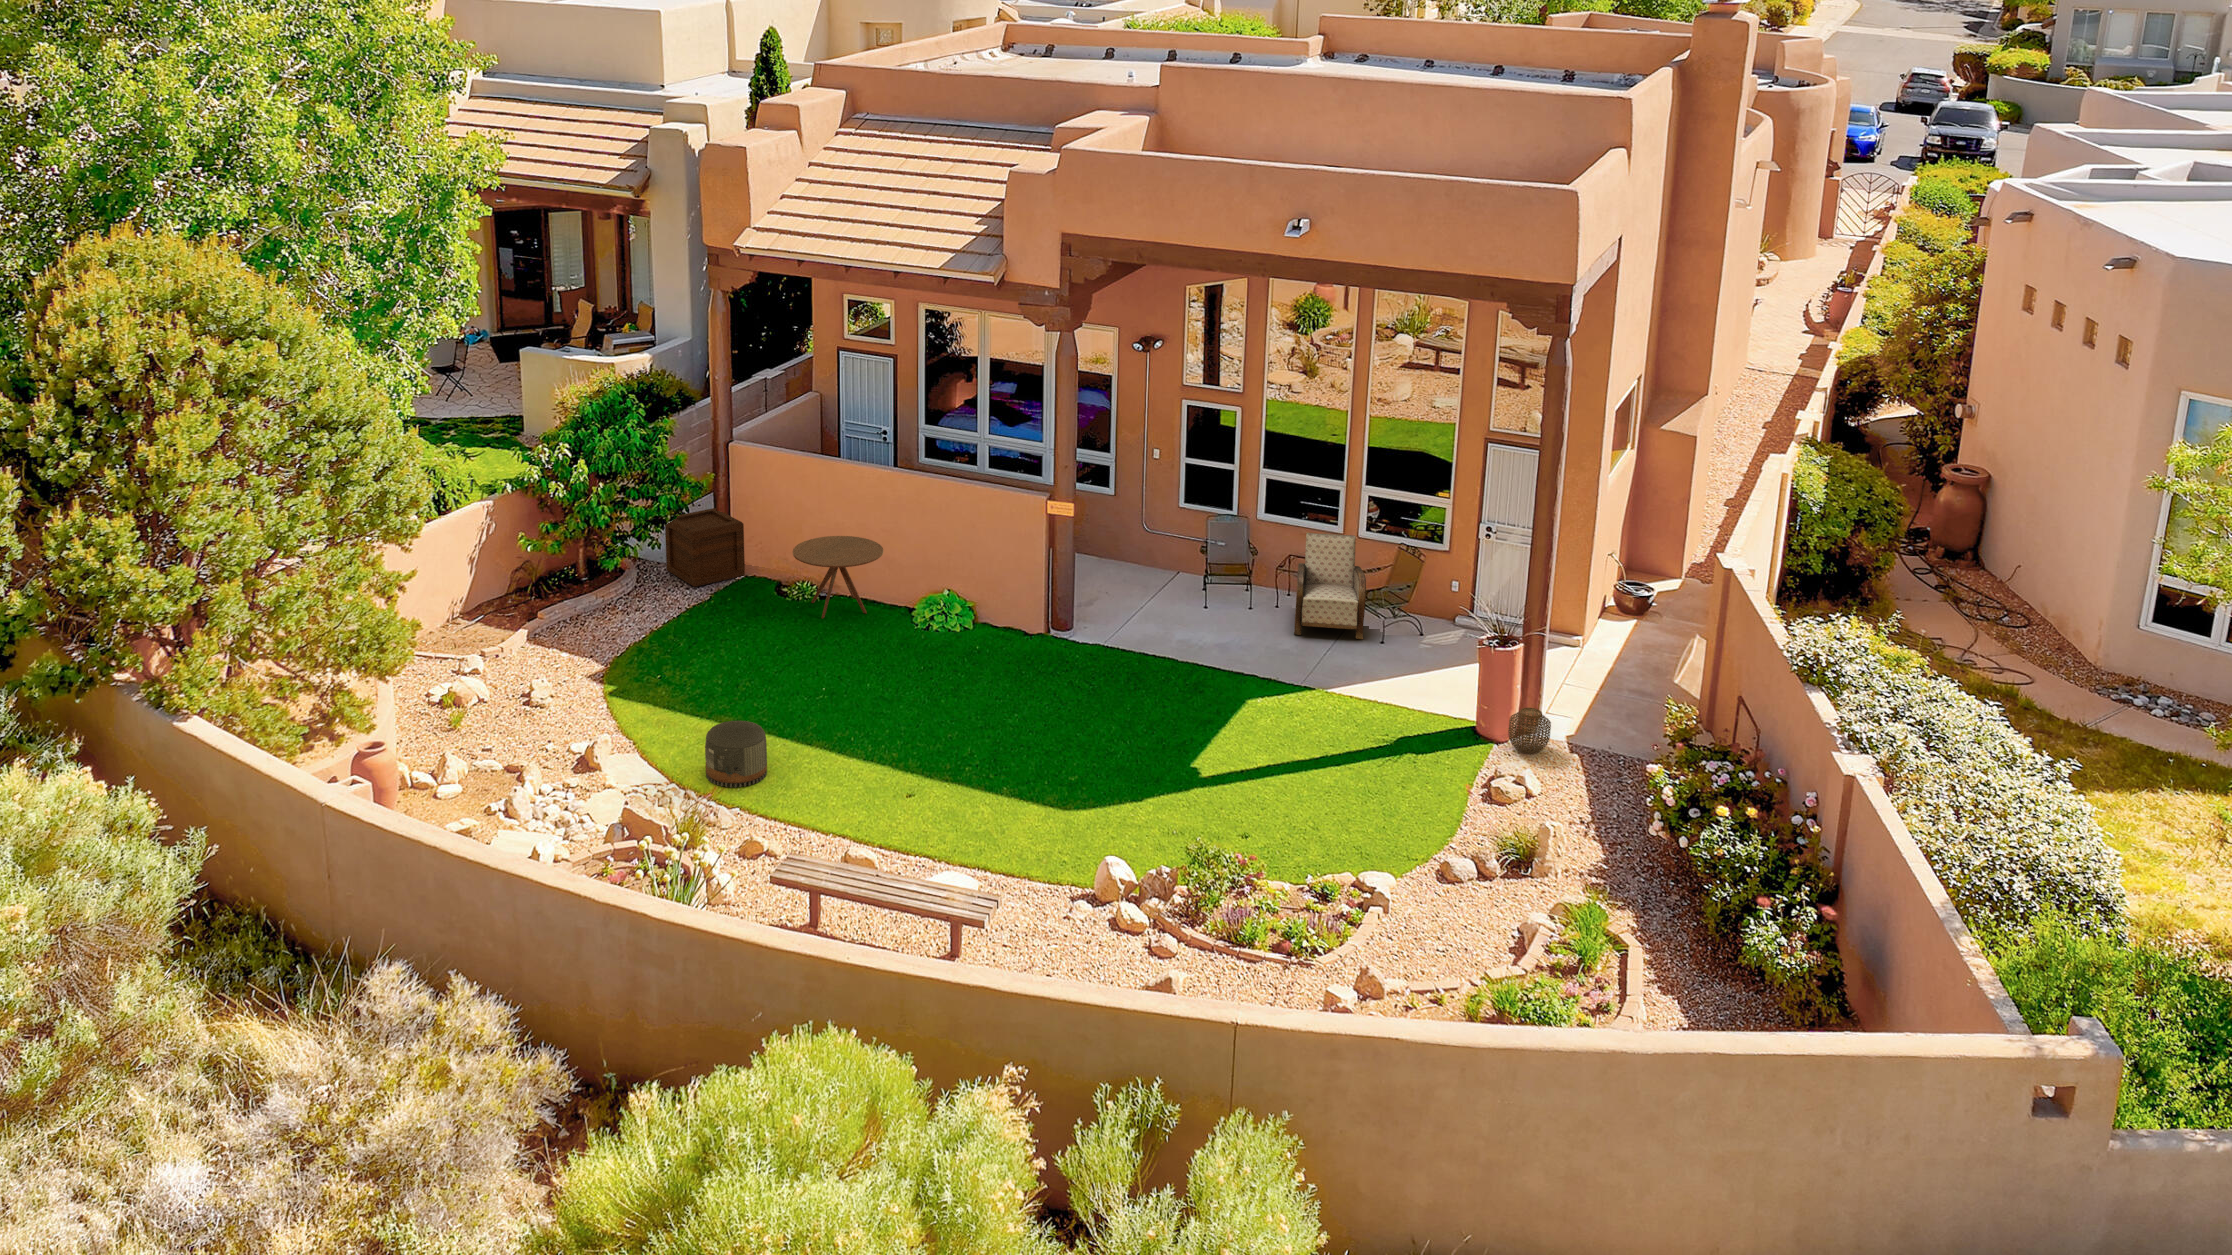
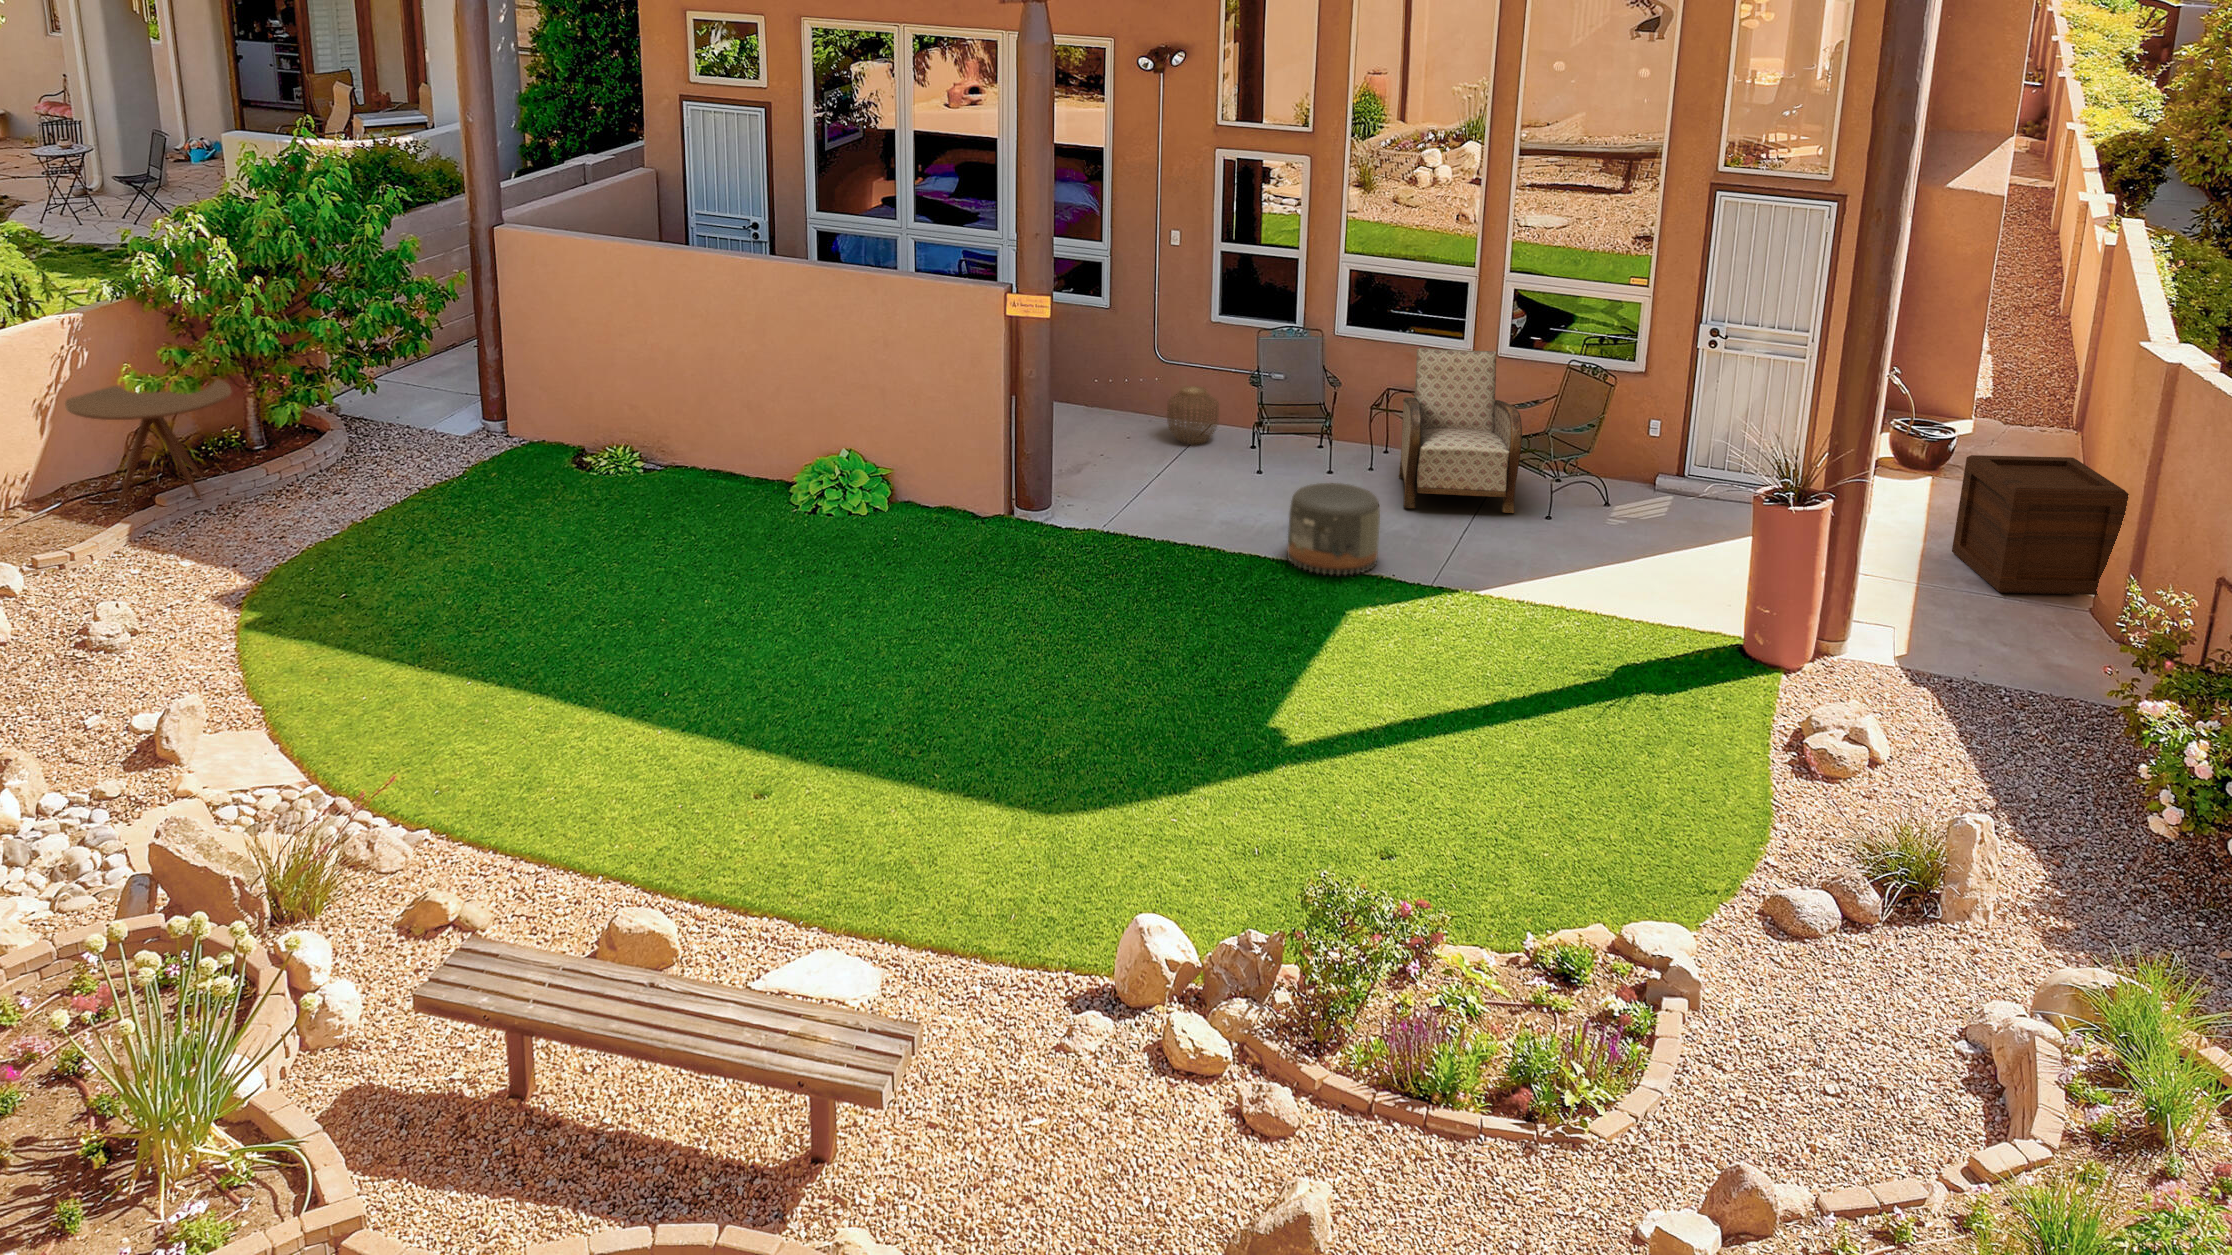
wooden crate: present [665,508,745,587] -> present [1952,455,2129,595]
round table: present [793,536,883,618] -> present [65,378,231,508]
woven basket: present [1508,707,1551,754] -> present [1167,386,1219,444]
pouf: present [705,721,767,787] -> present [1287,483,1380,575]

